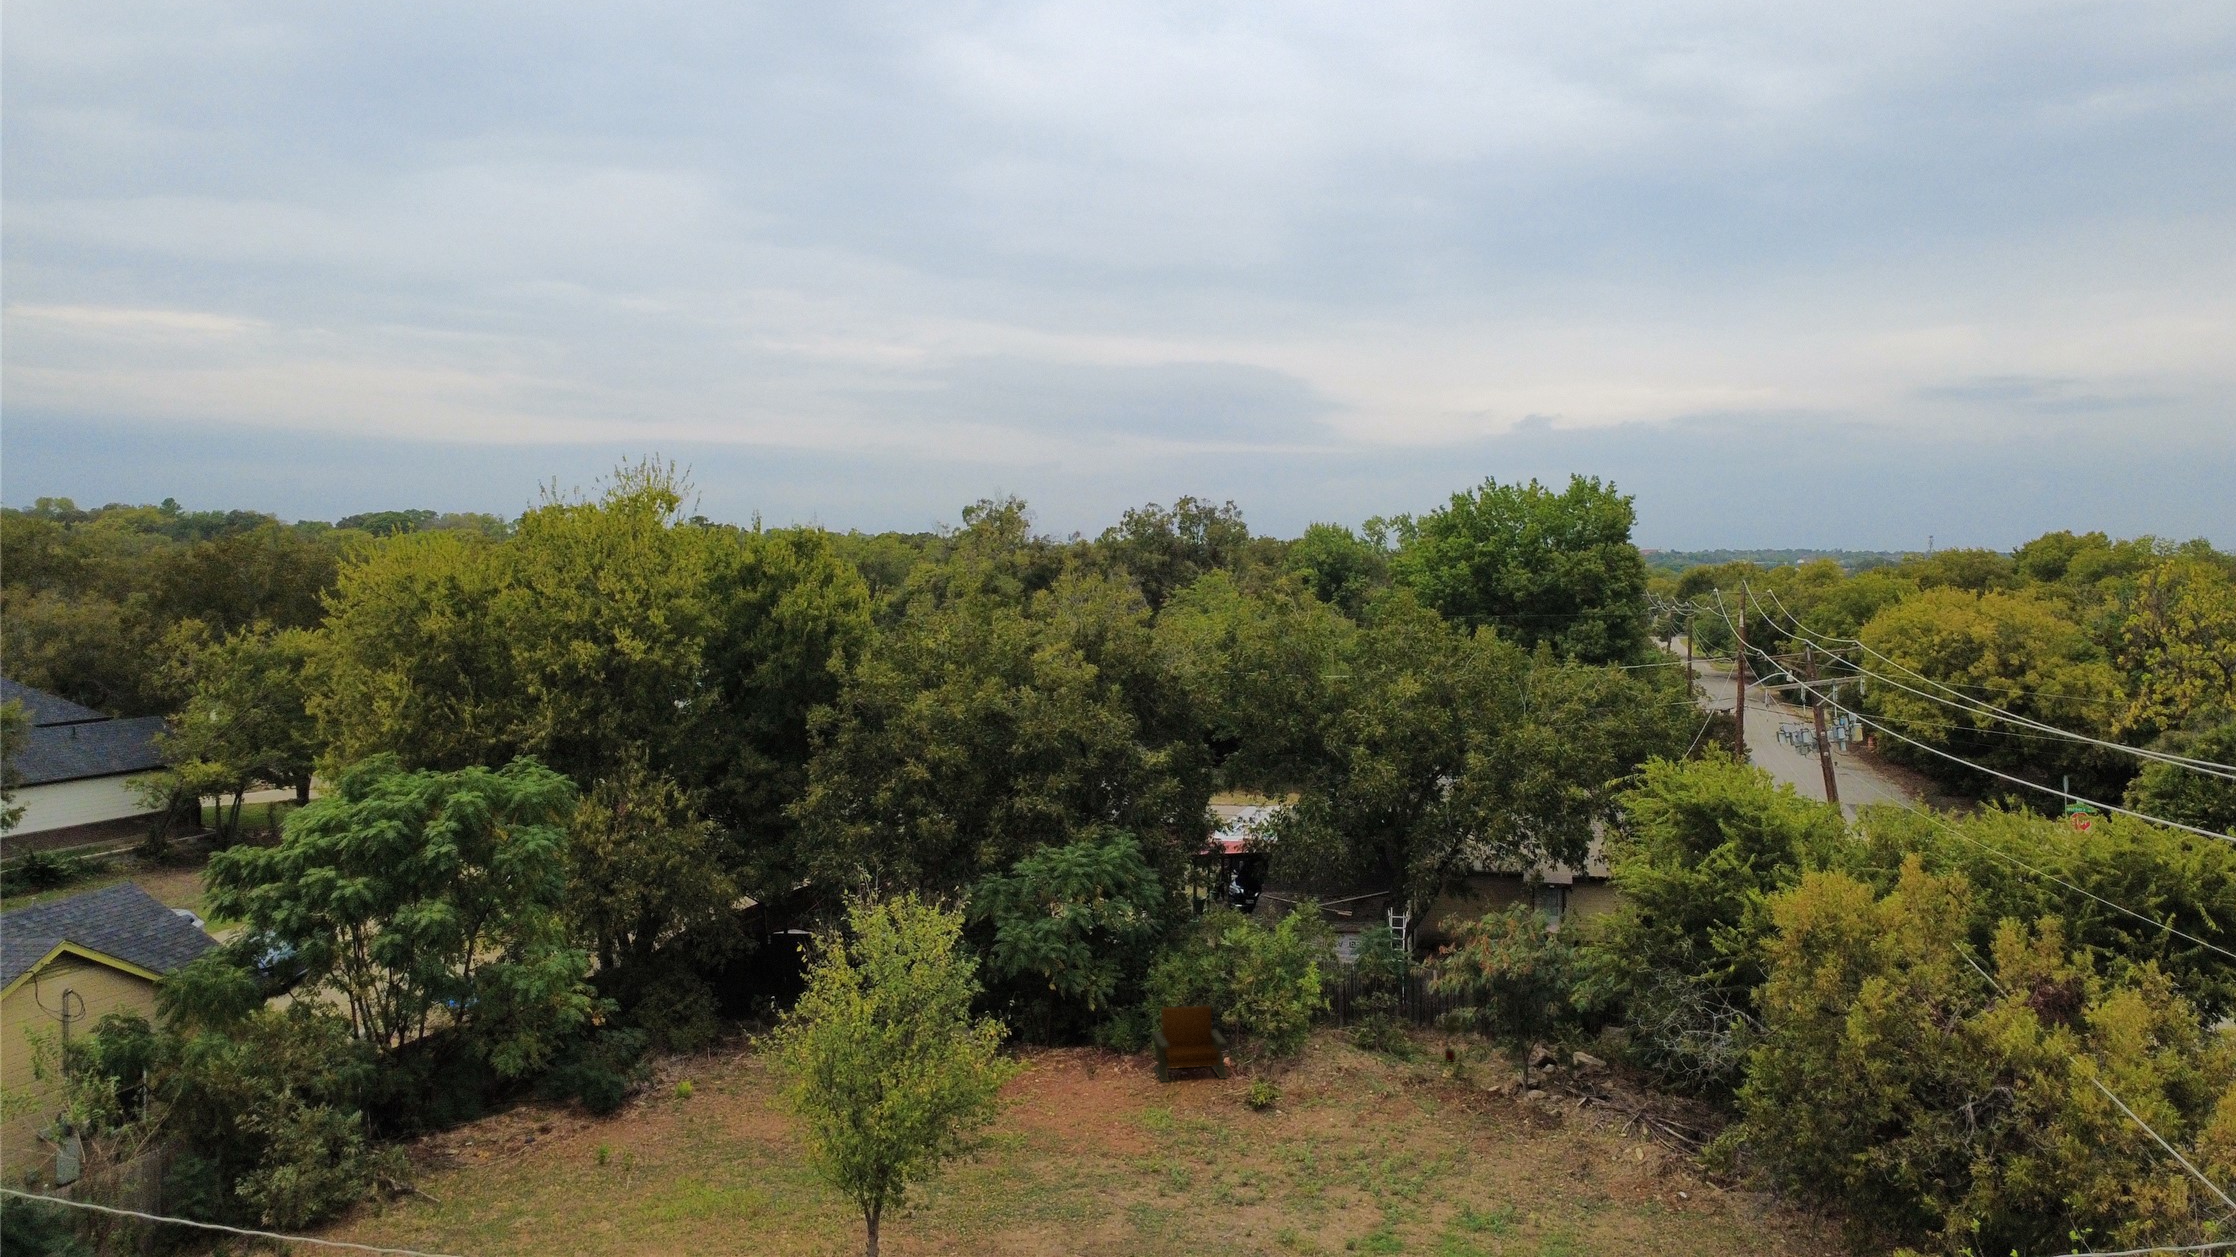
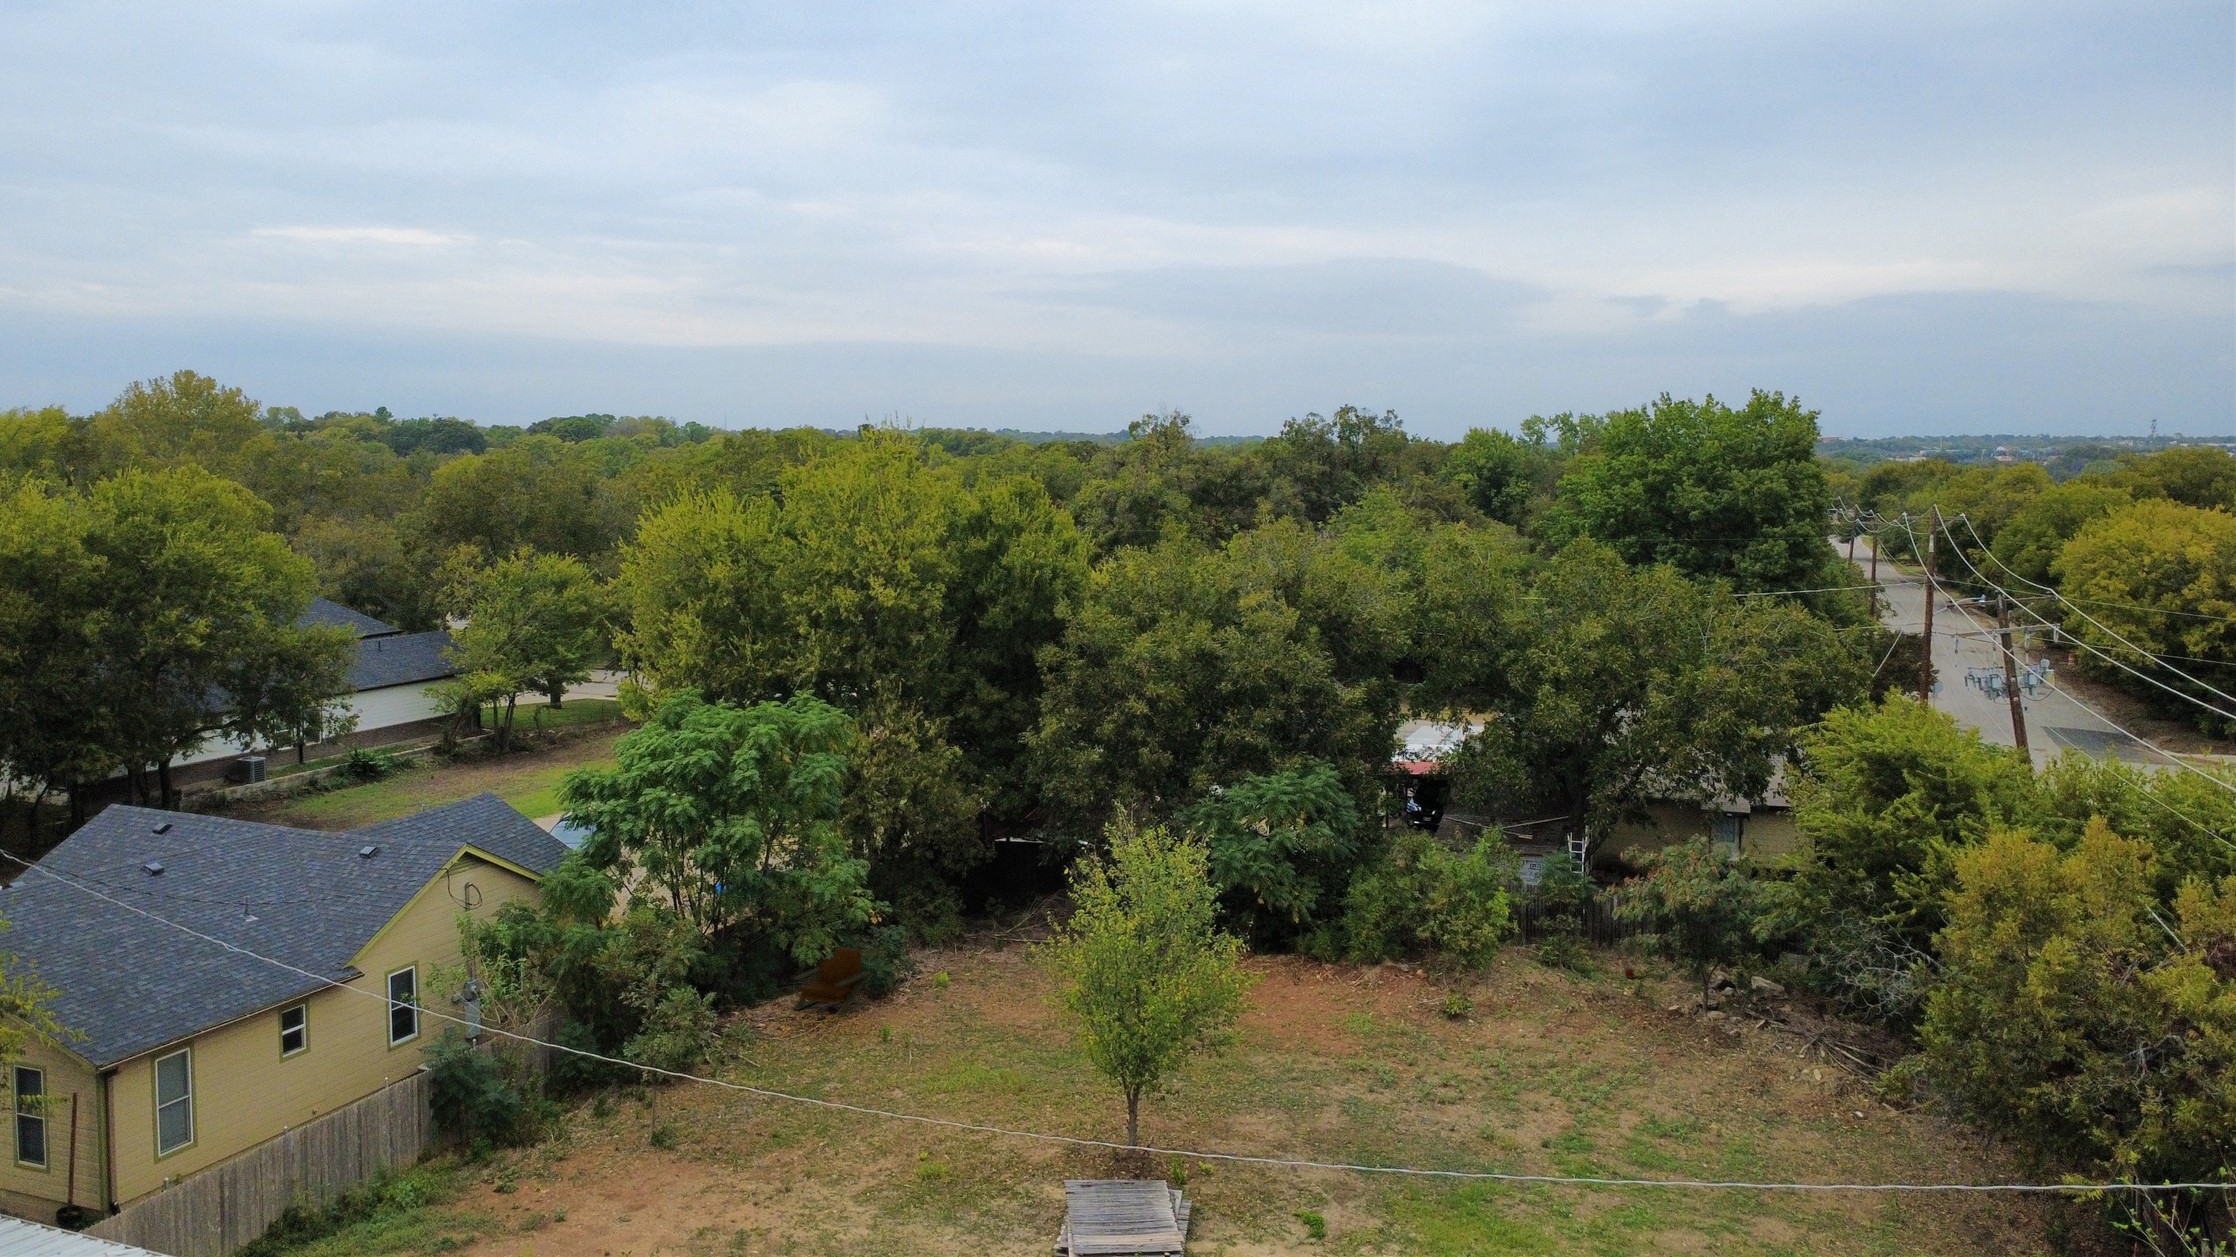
lounge chair: present [1153,1005,1228,1082] -> present [794,947,871,1017]

